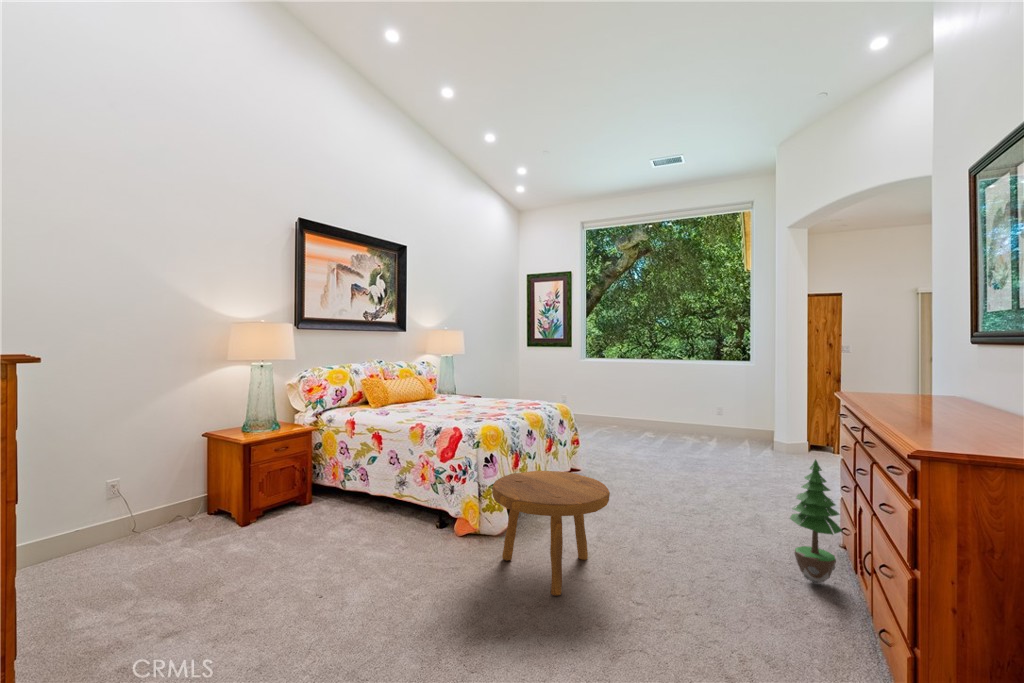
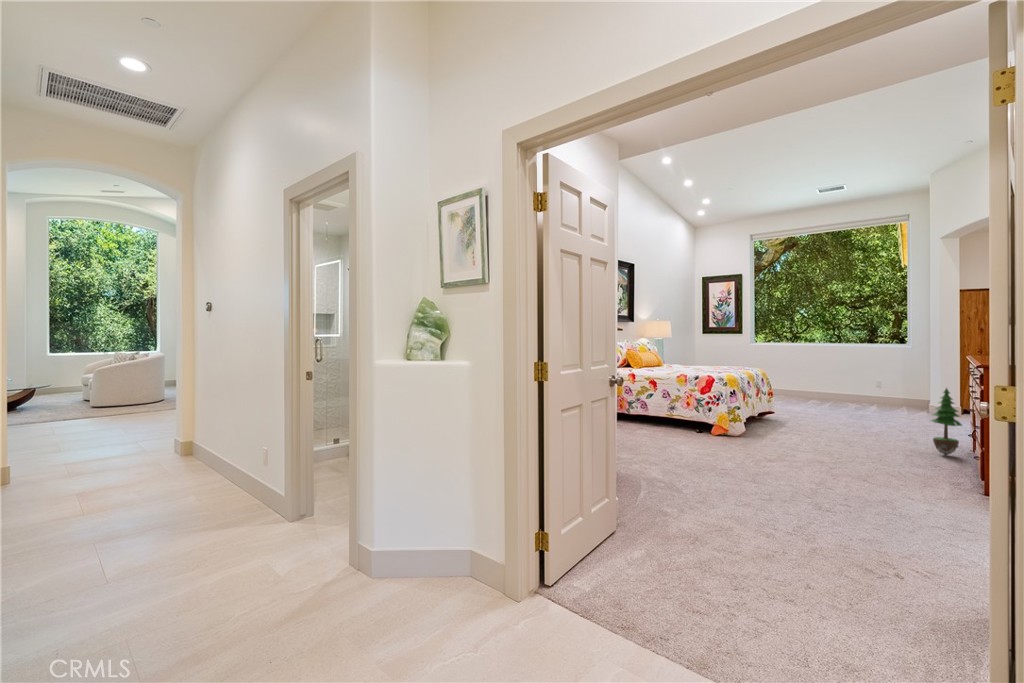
footstool: present [492,471,610,596] -> none [747,397,818,451]

